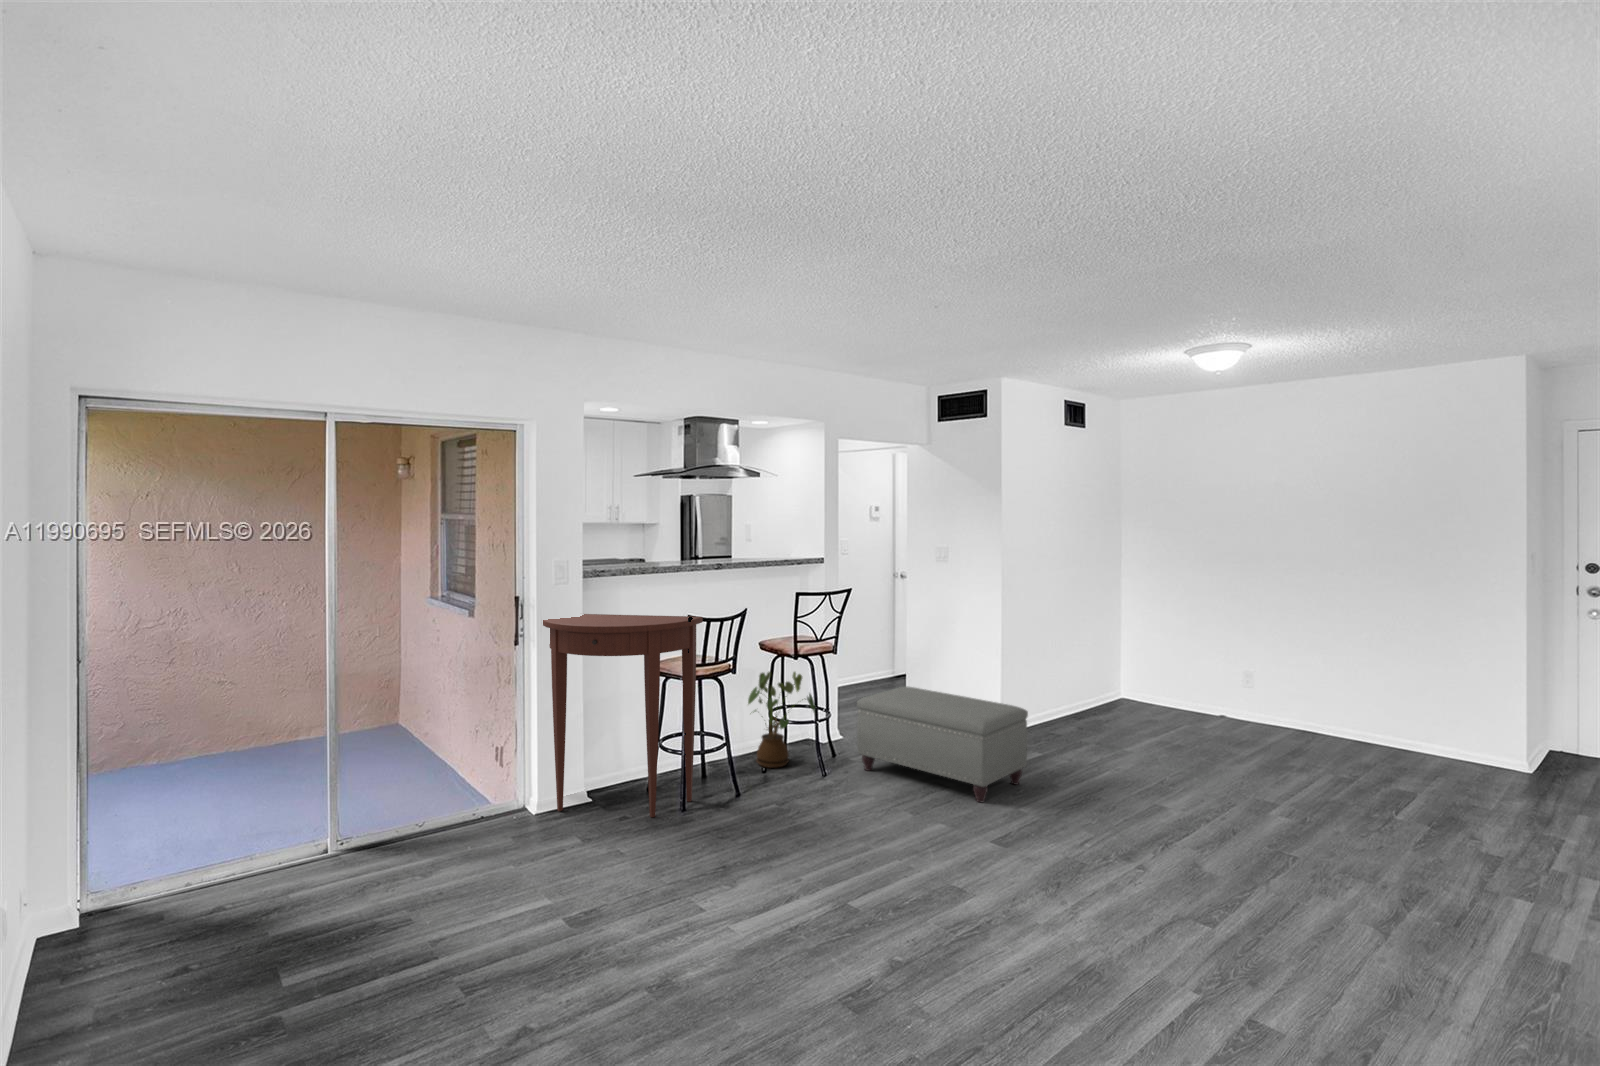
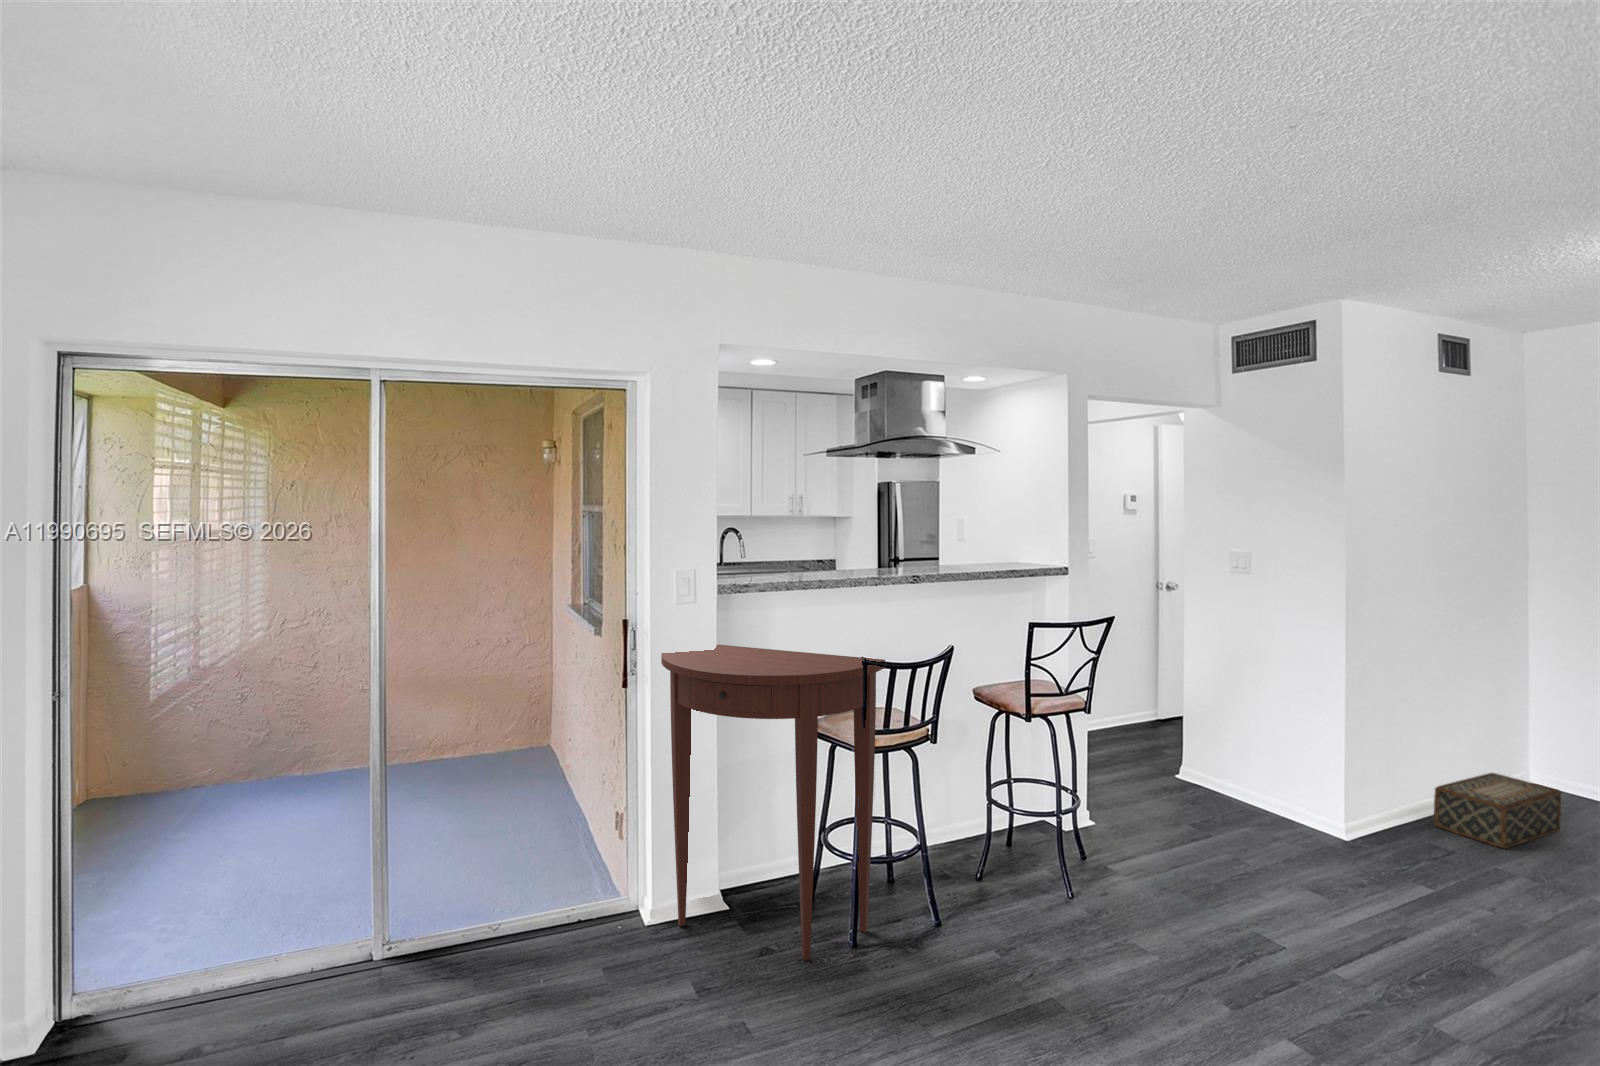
house plant: present [748,672,815,768] -> none [953,730,1057,876]
ottoman: present [857,686,1028,802] -> none [1124,769,1448,1011]
woven basket: none [1051,687,1119,729] -> present [1434,773,1561,849]

